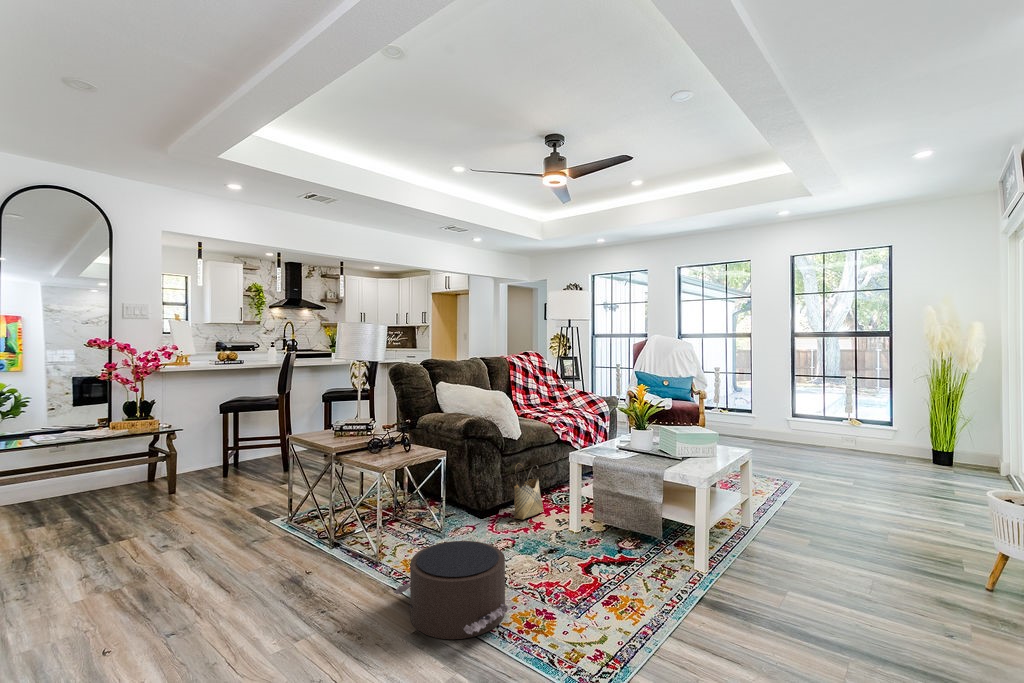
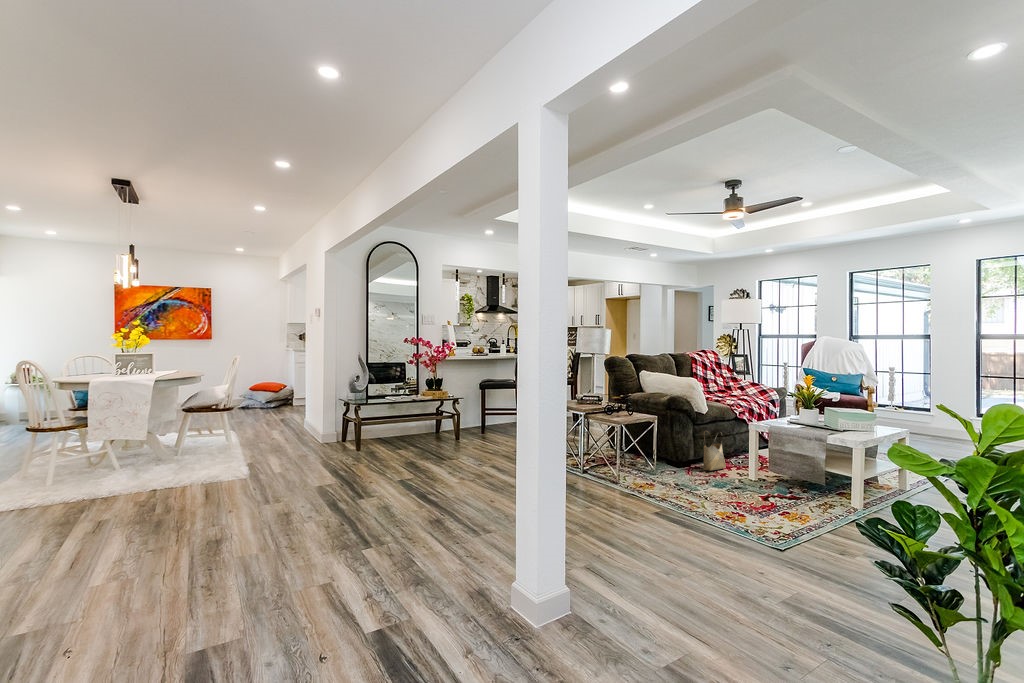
pouf: present [393,541,512,639] -> none [634,469,715,521]

